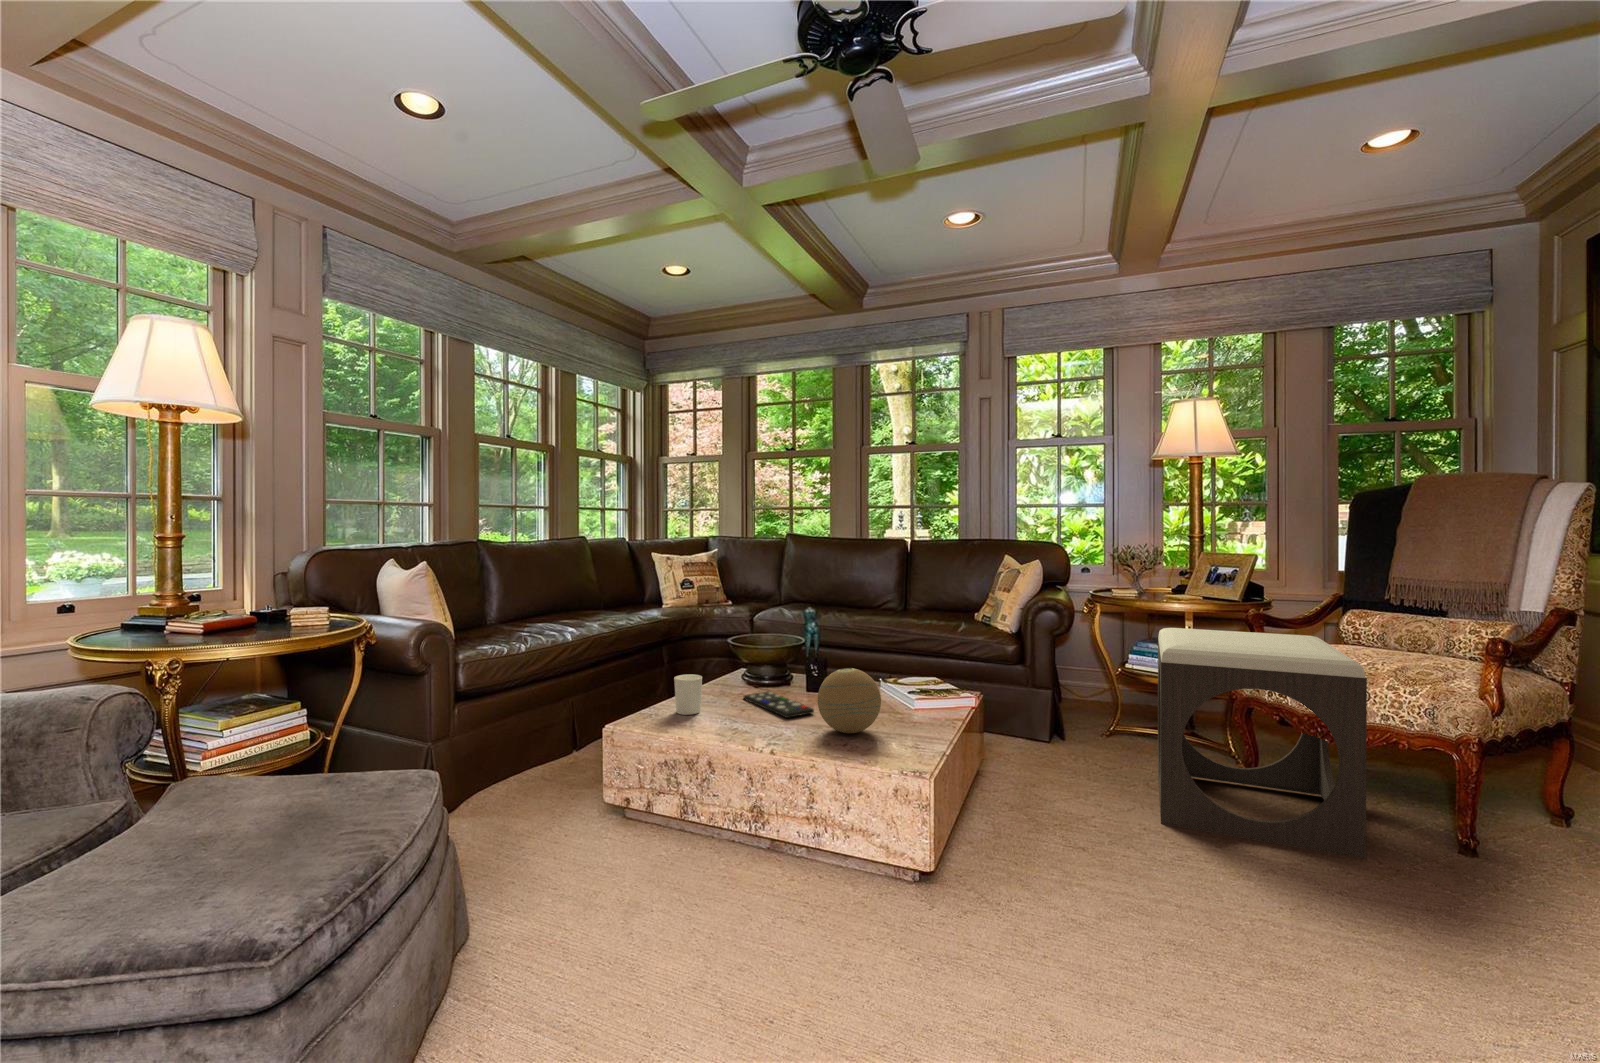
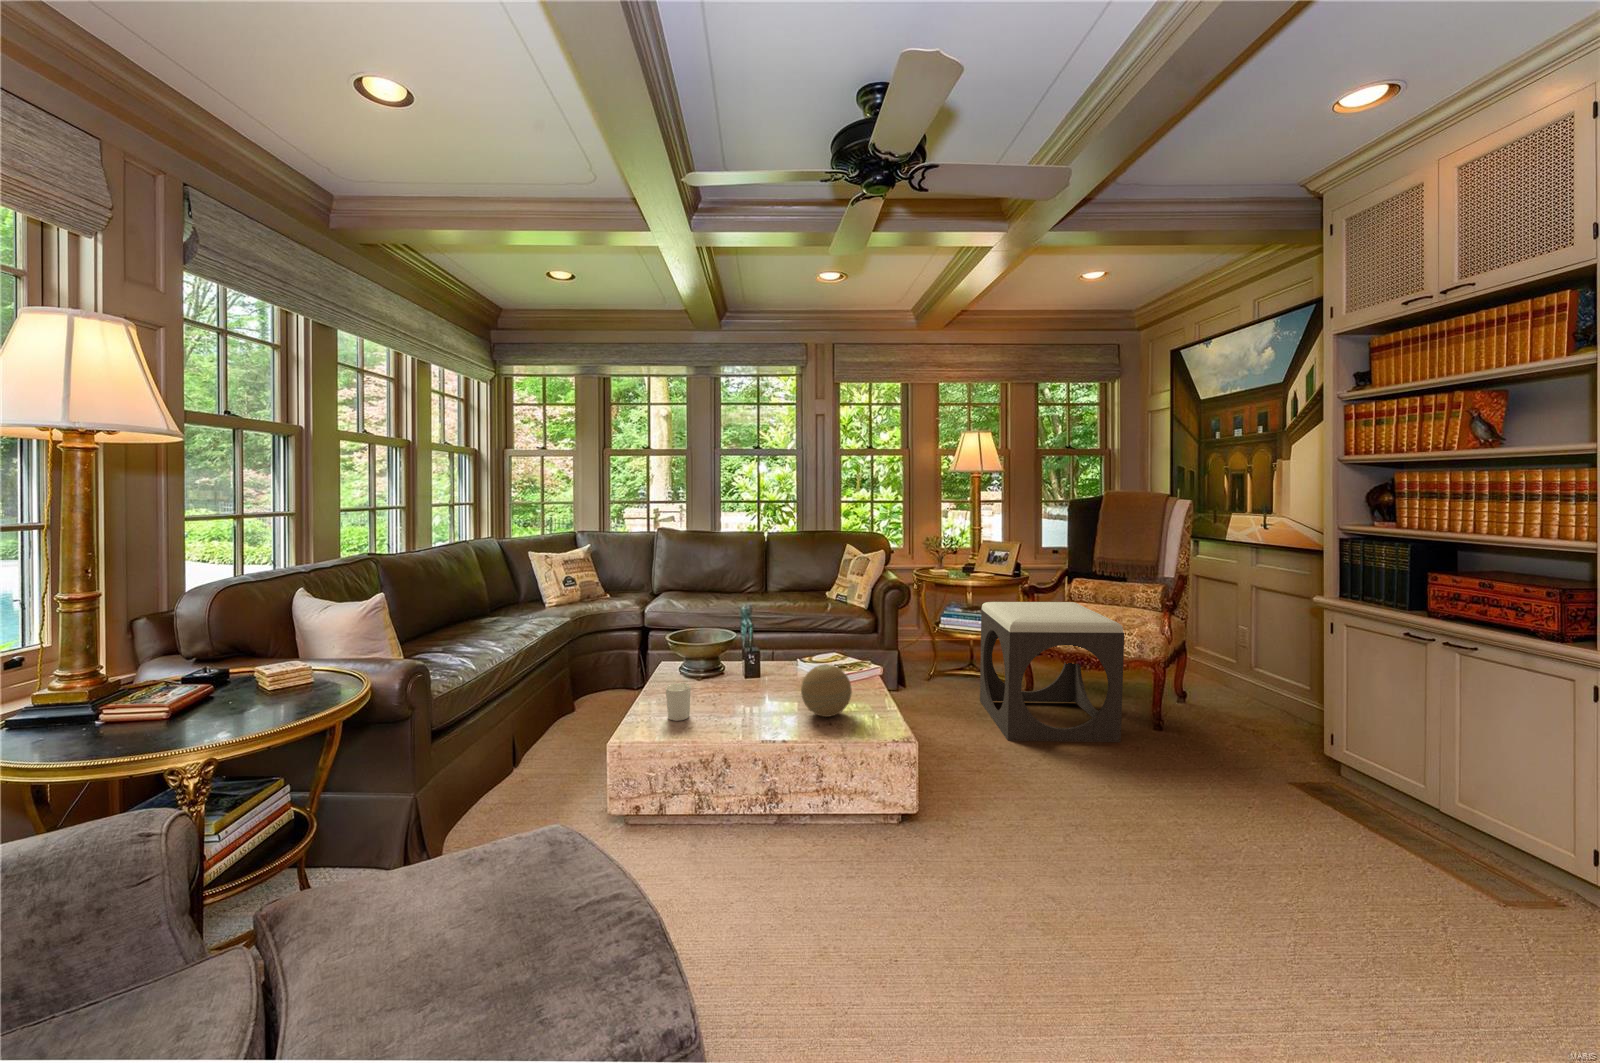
remote control: present [744,692,814,718] -> none [711,686,783,710]

